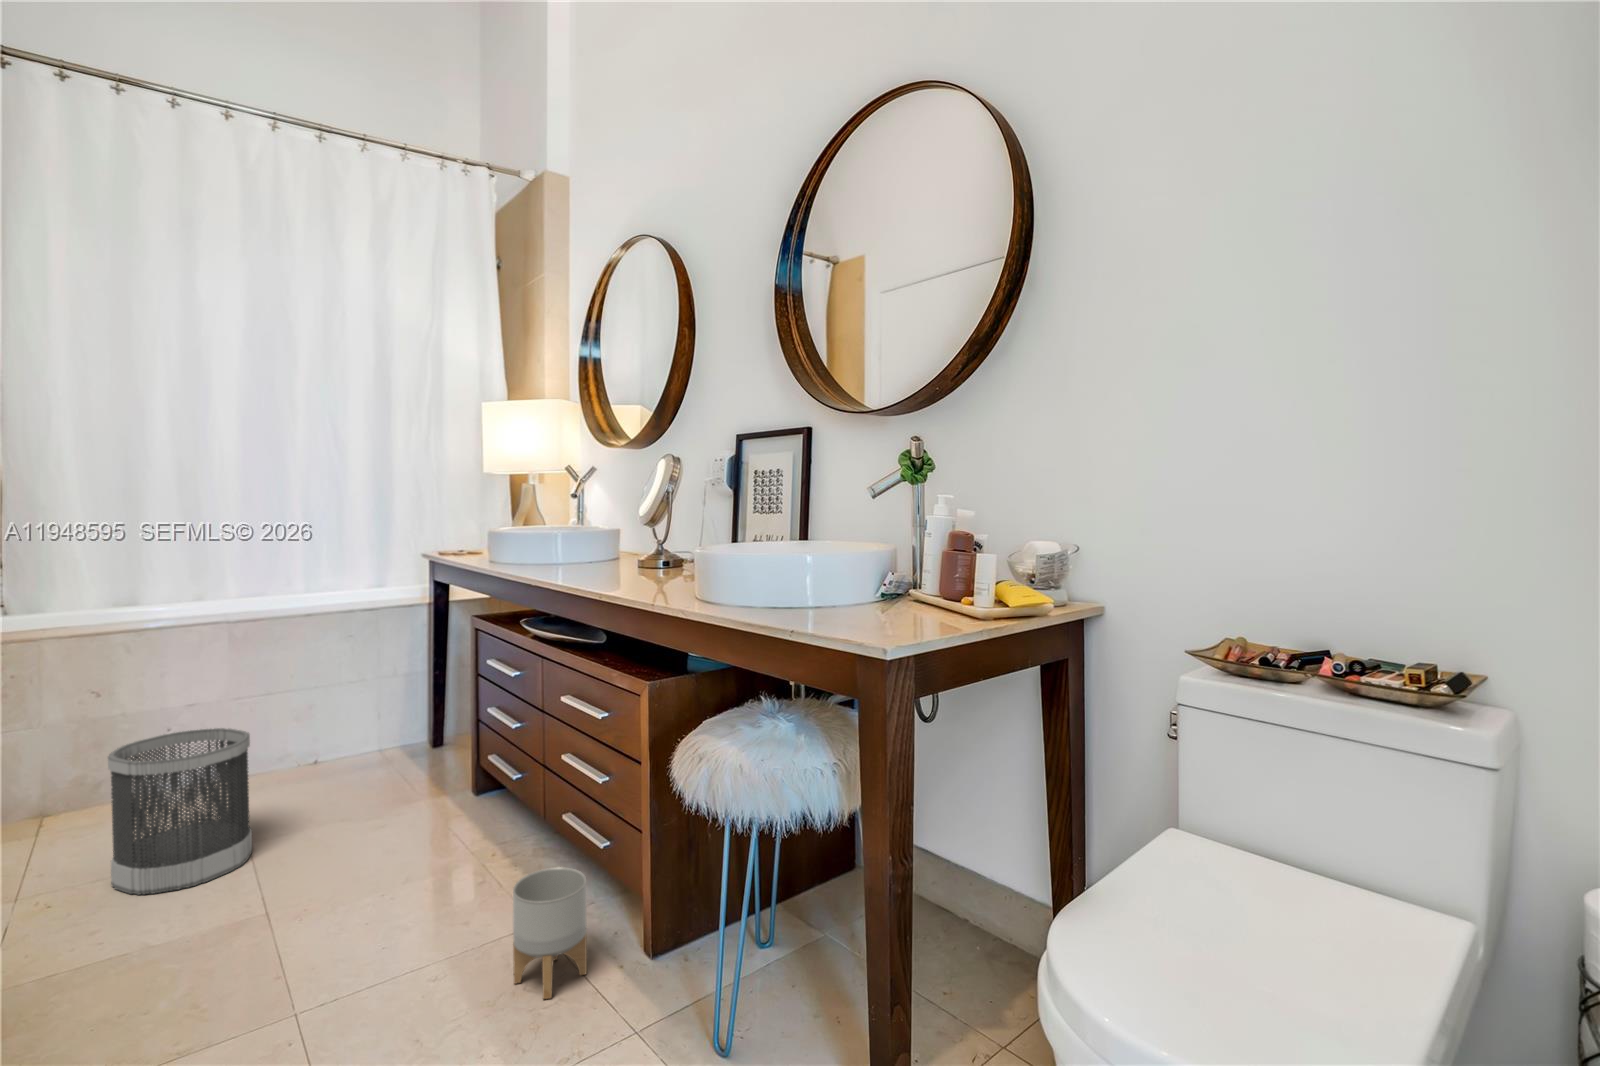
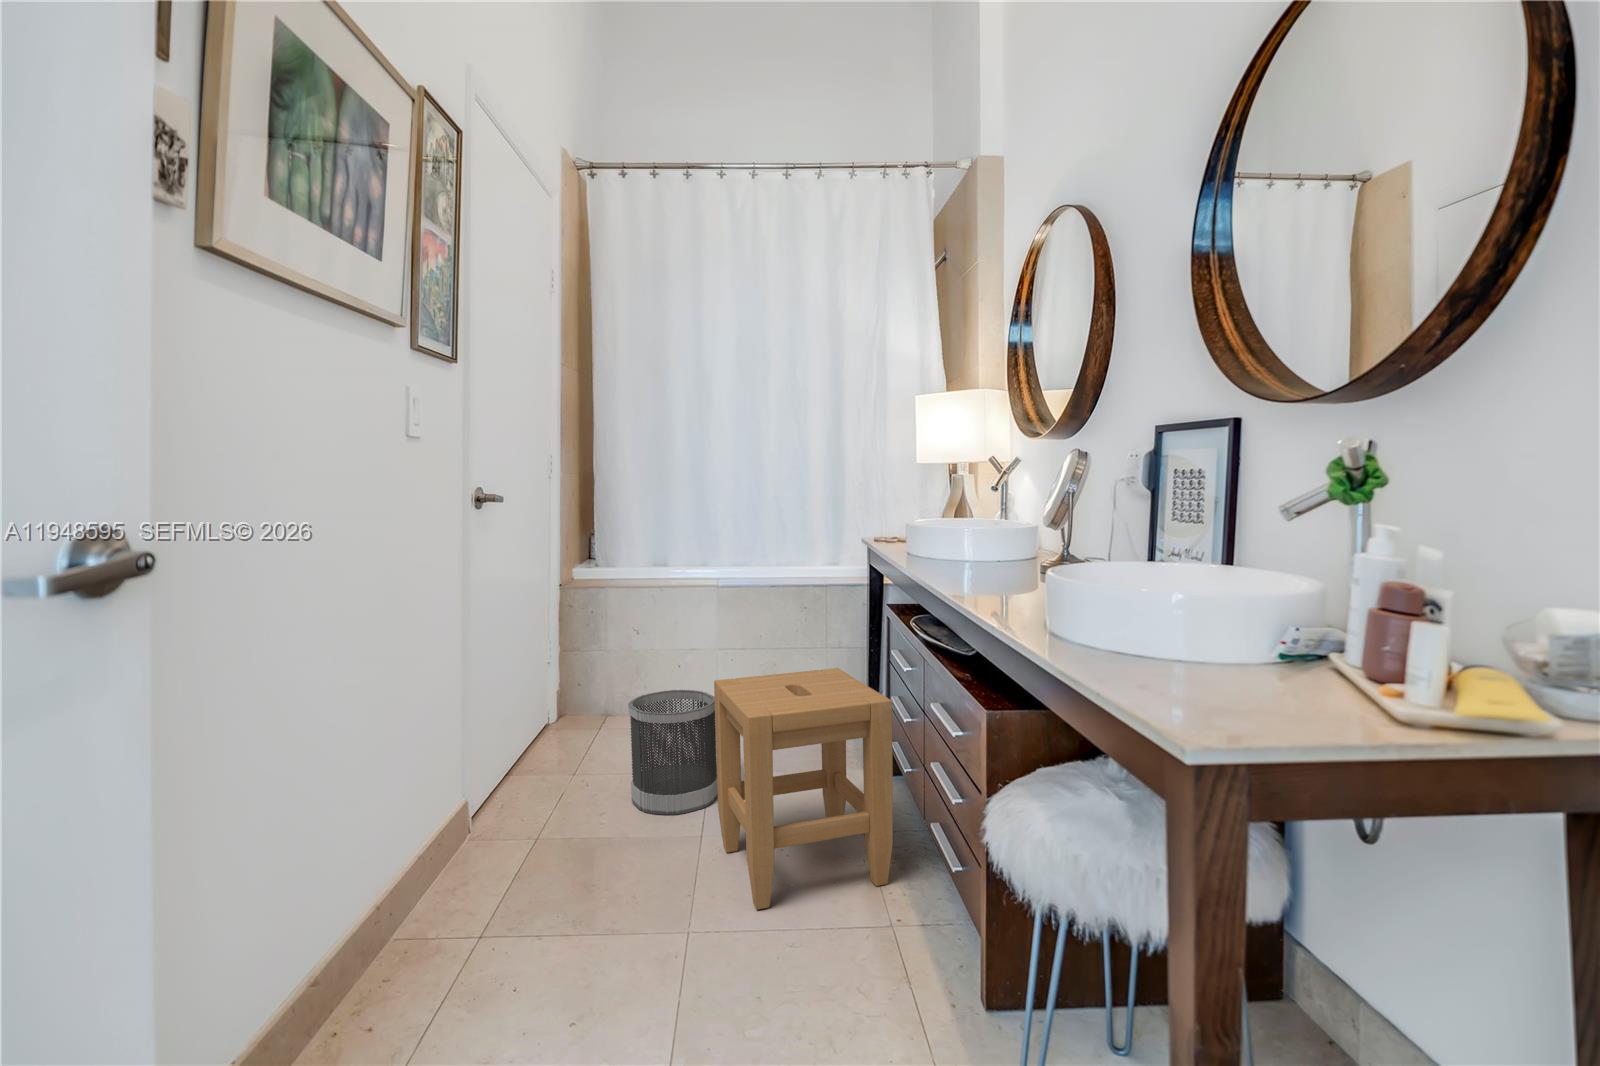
stool: none [269,674,508,956] -> present [714,668,893,910]
planter: present [513,867,587,999] -> none [867,882,936,1010]

